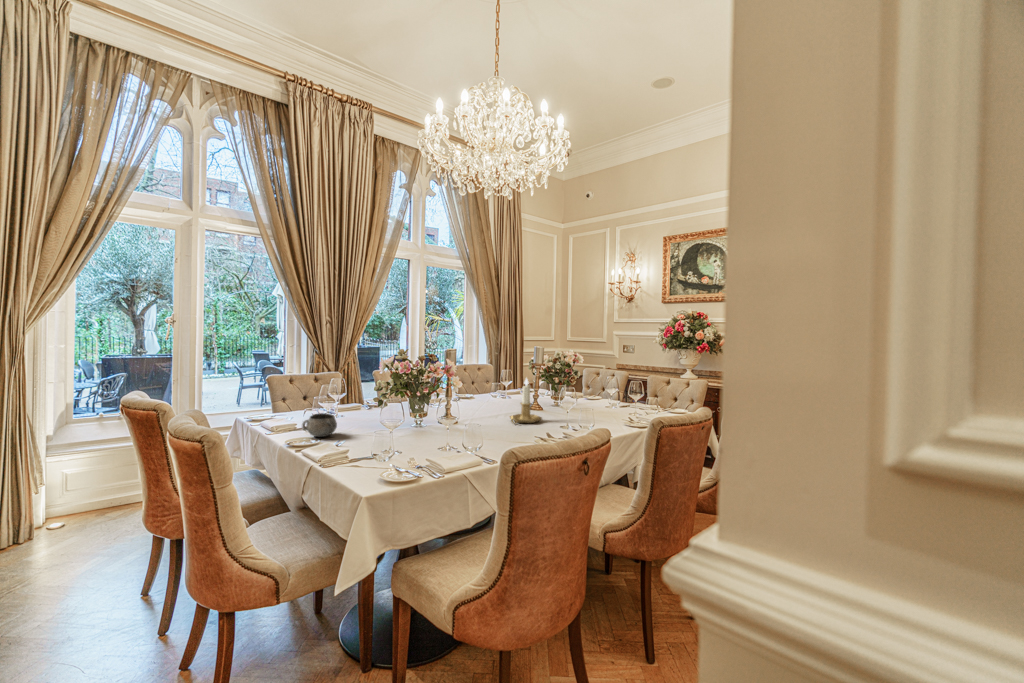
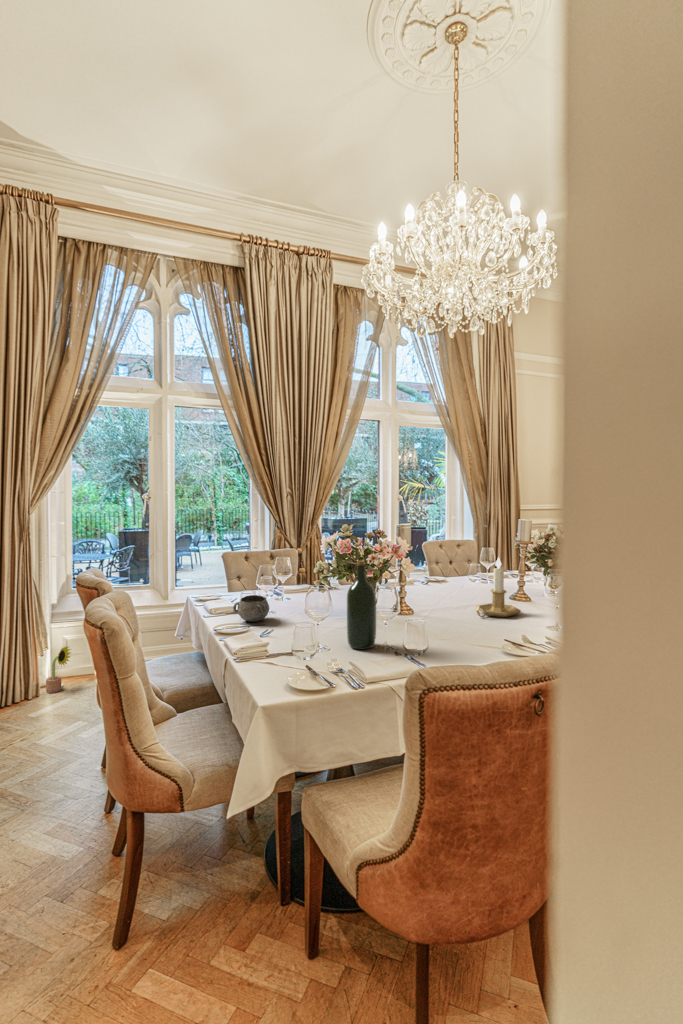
wine bottle: none [418,379,442,452] -> present [347,560,376,649]
decorative plant: none [41,481,76,535] -> present [46,646,71,693]

